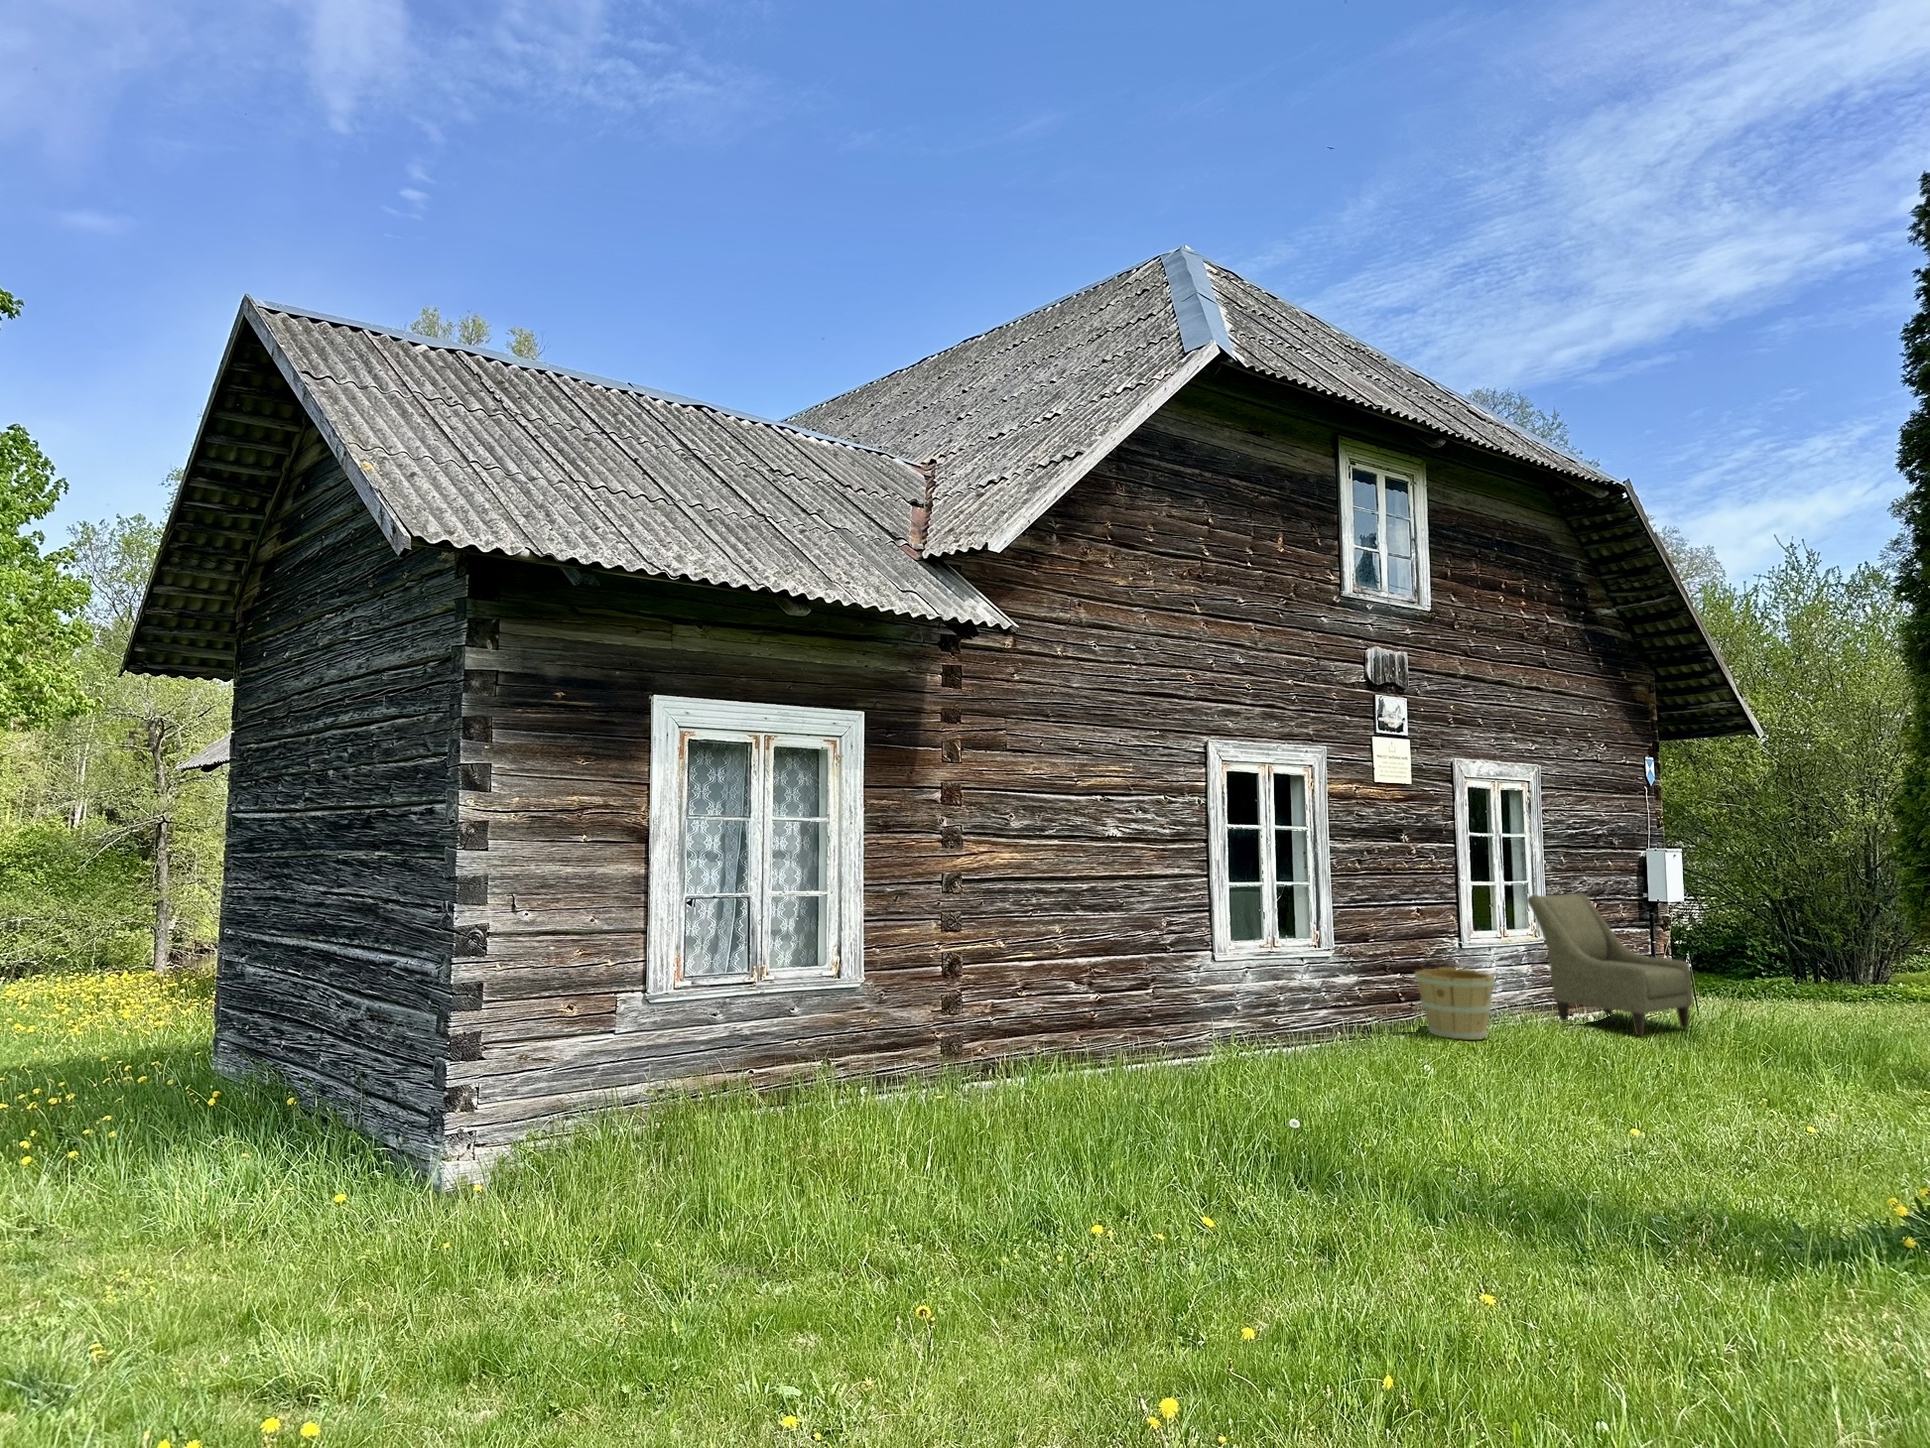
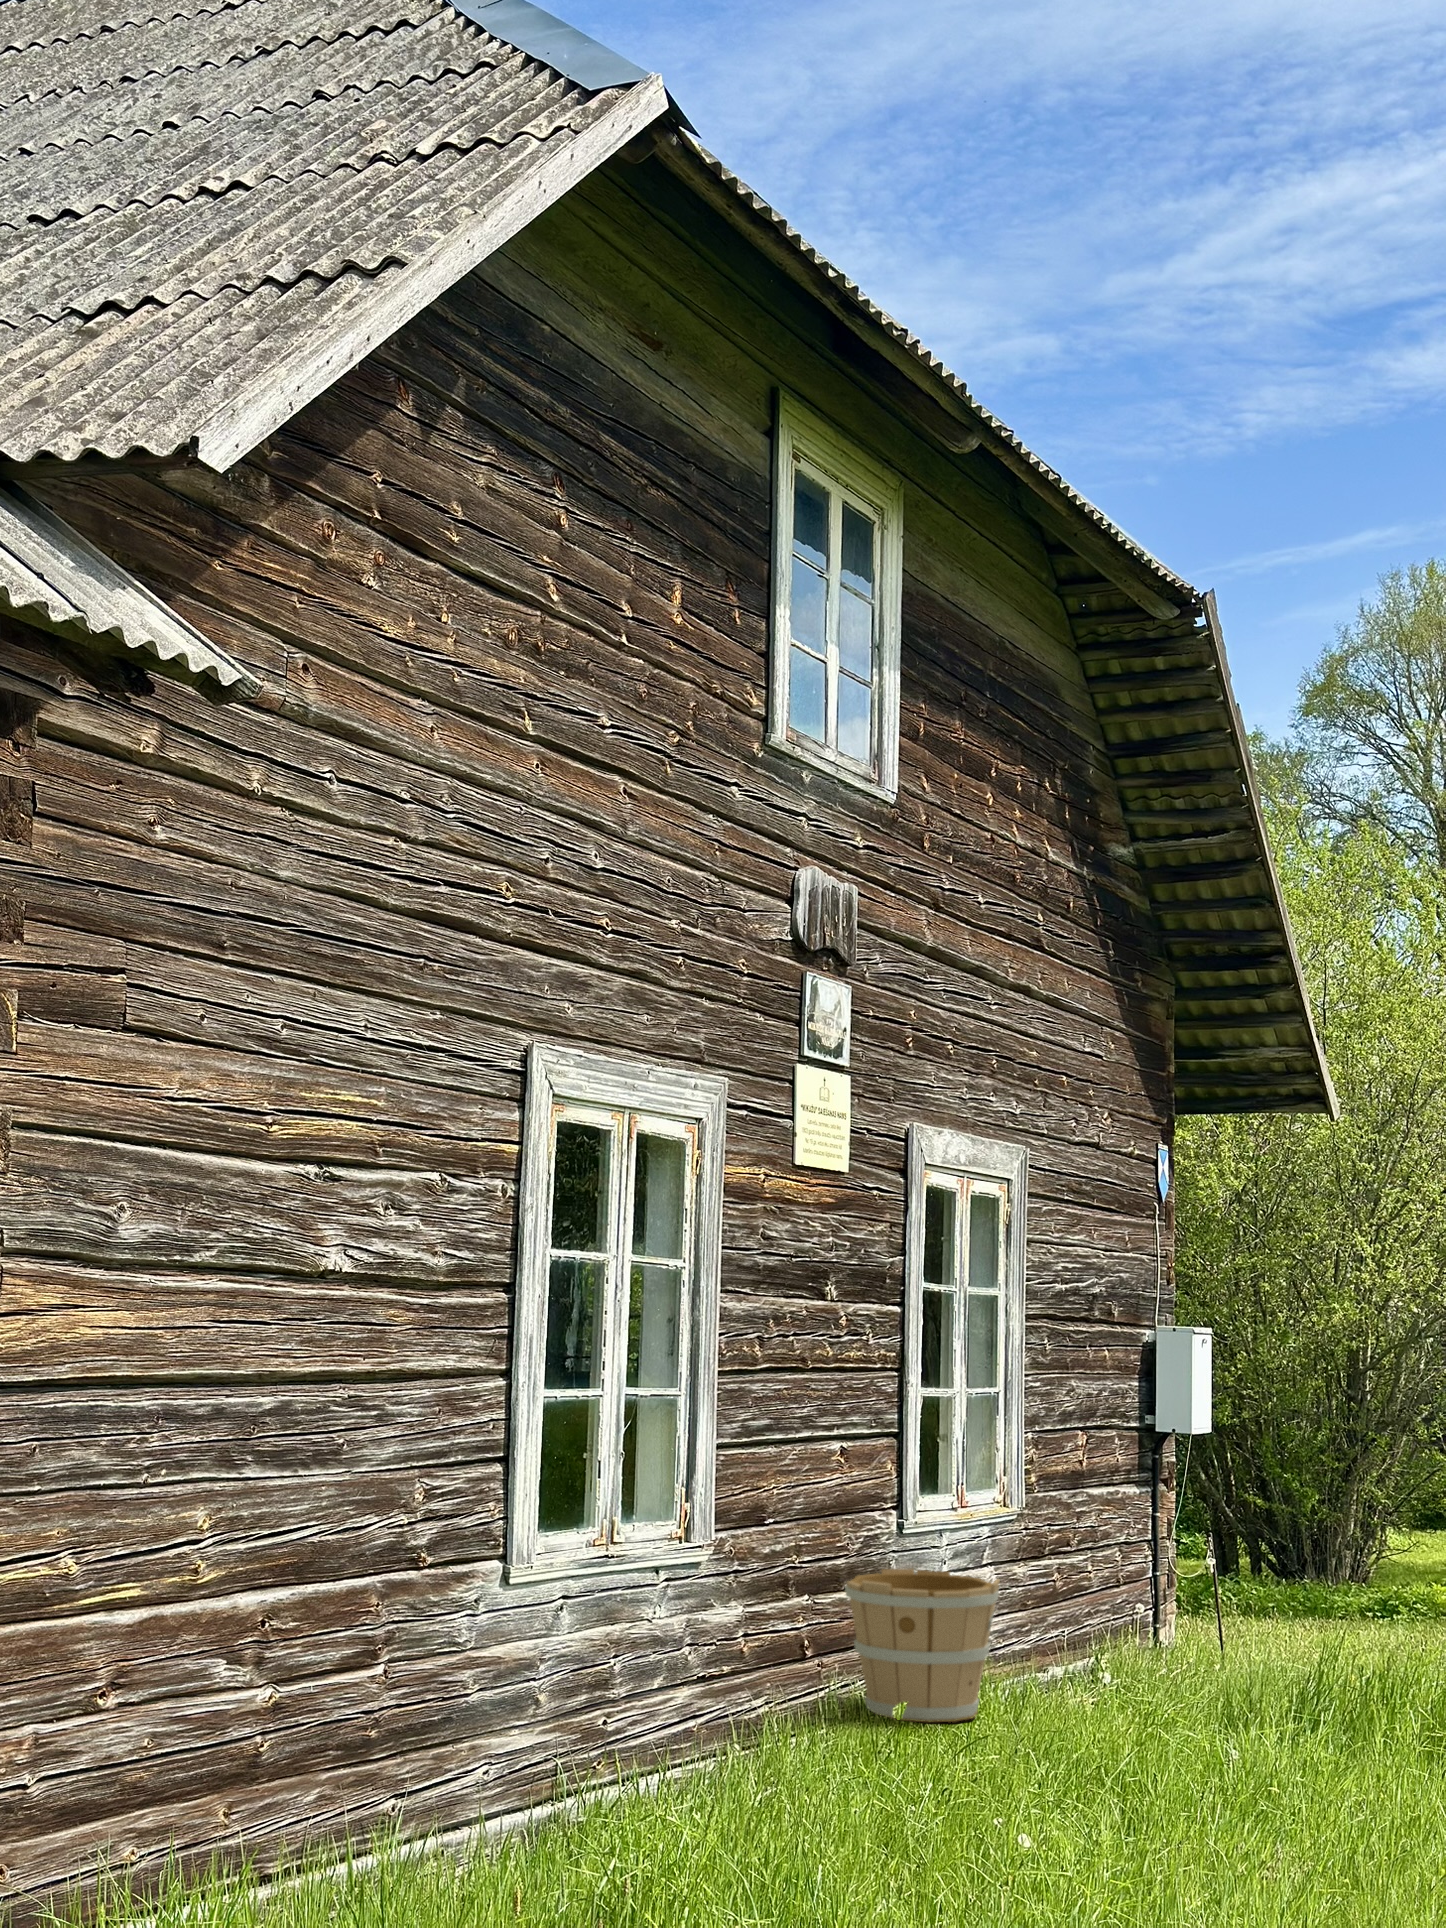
chair: present [1527,892,1693,1036] -> none [999,1406,1253,1684]

